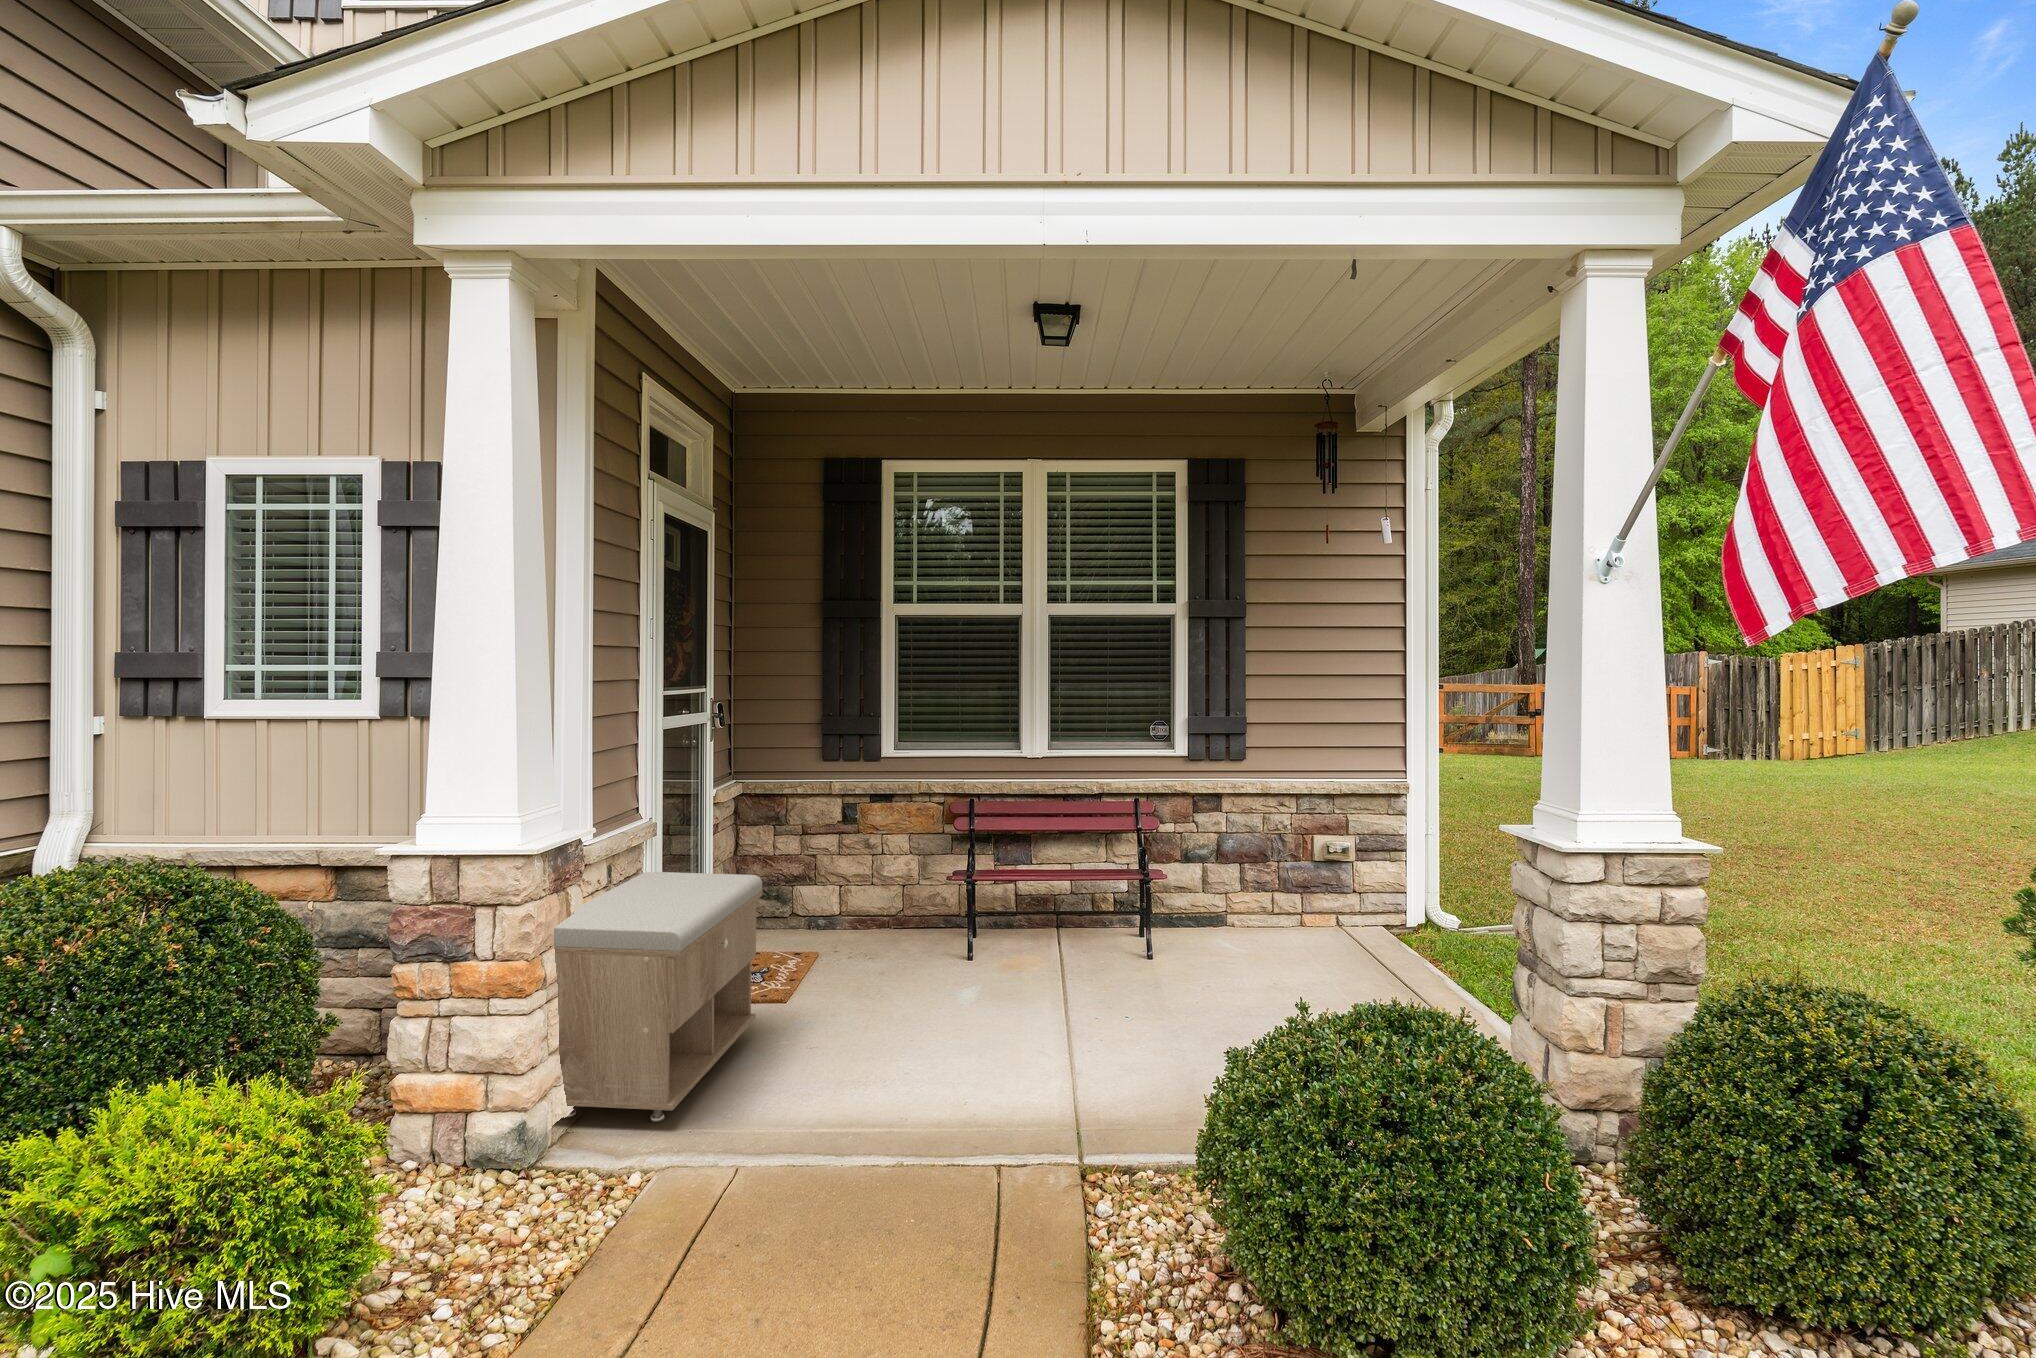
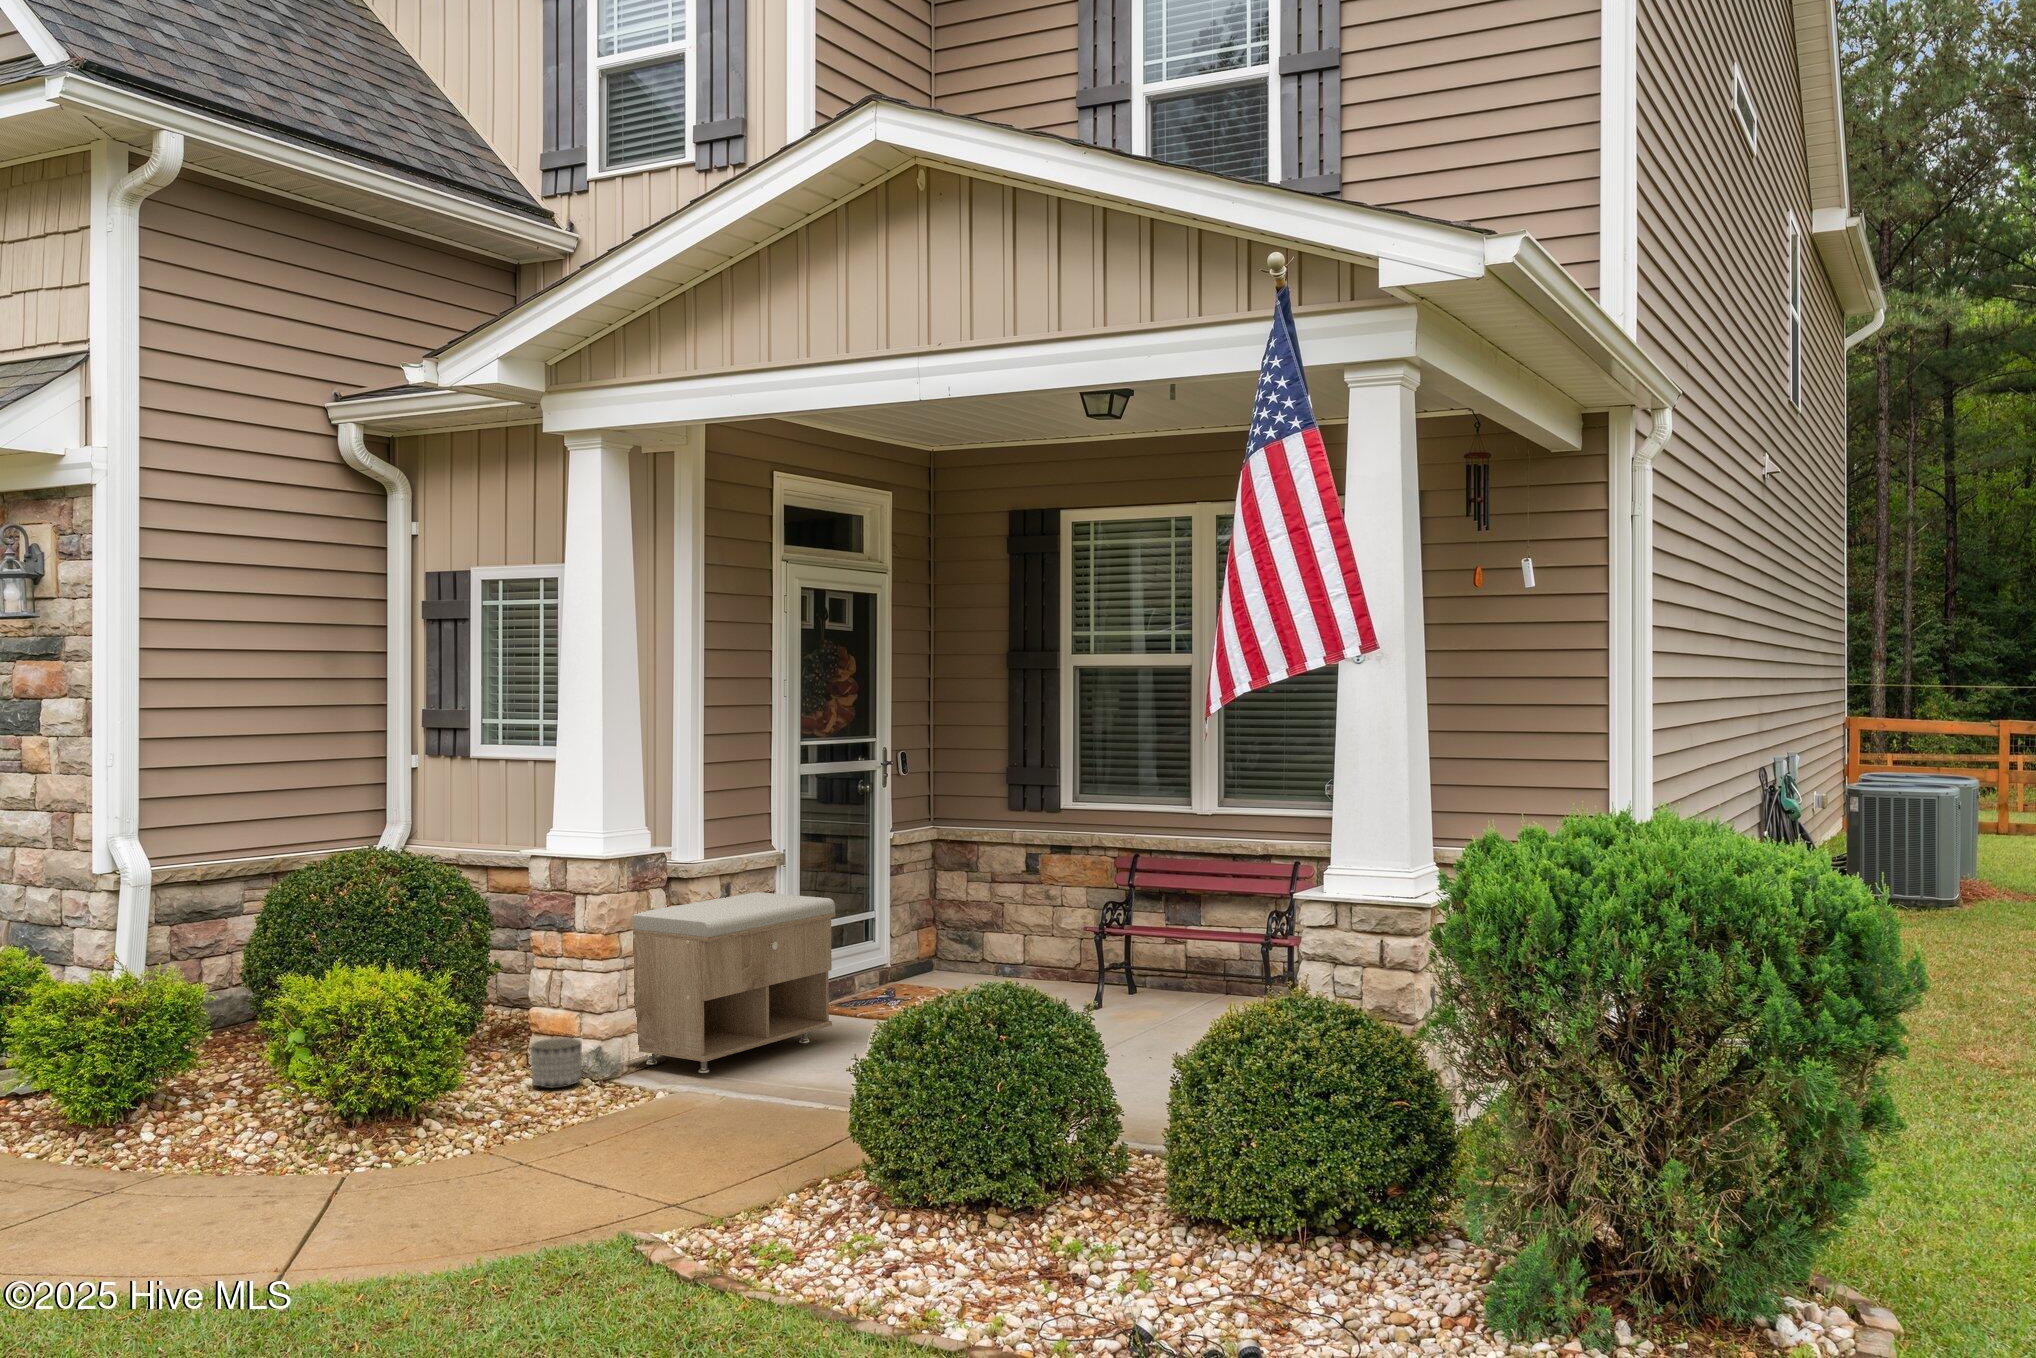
planter: none [424,1112,503,1198] -> present [531,1038,582,1088]

